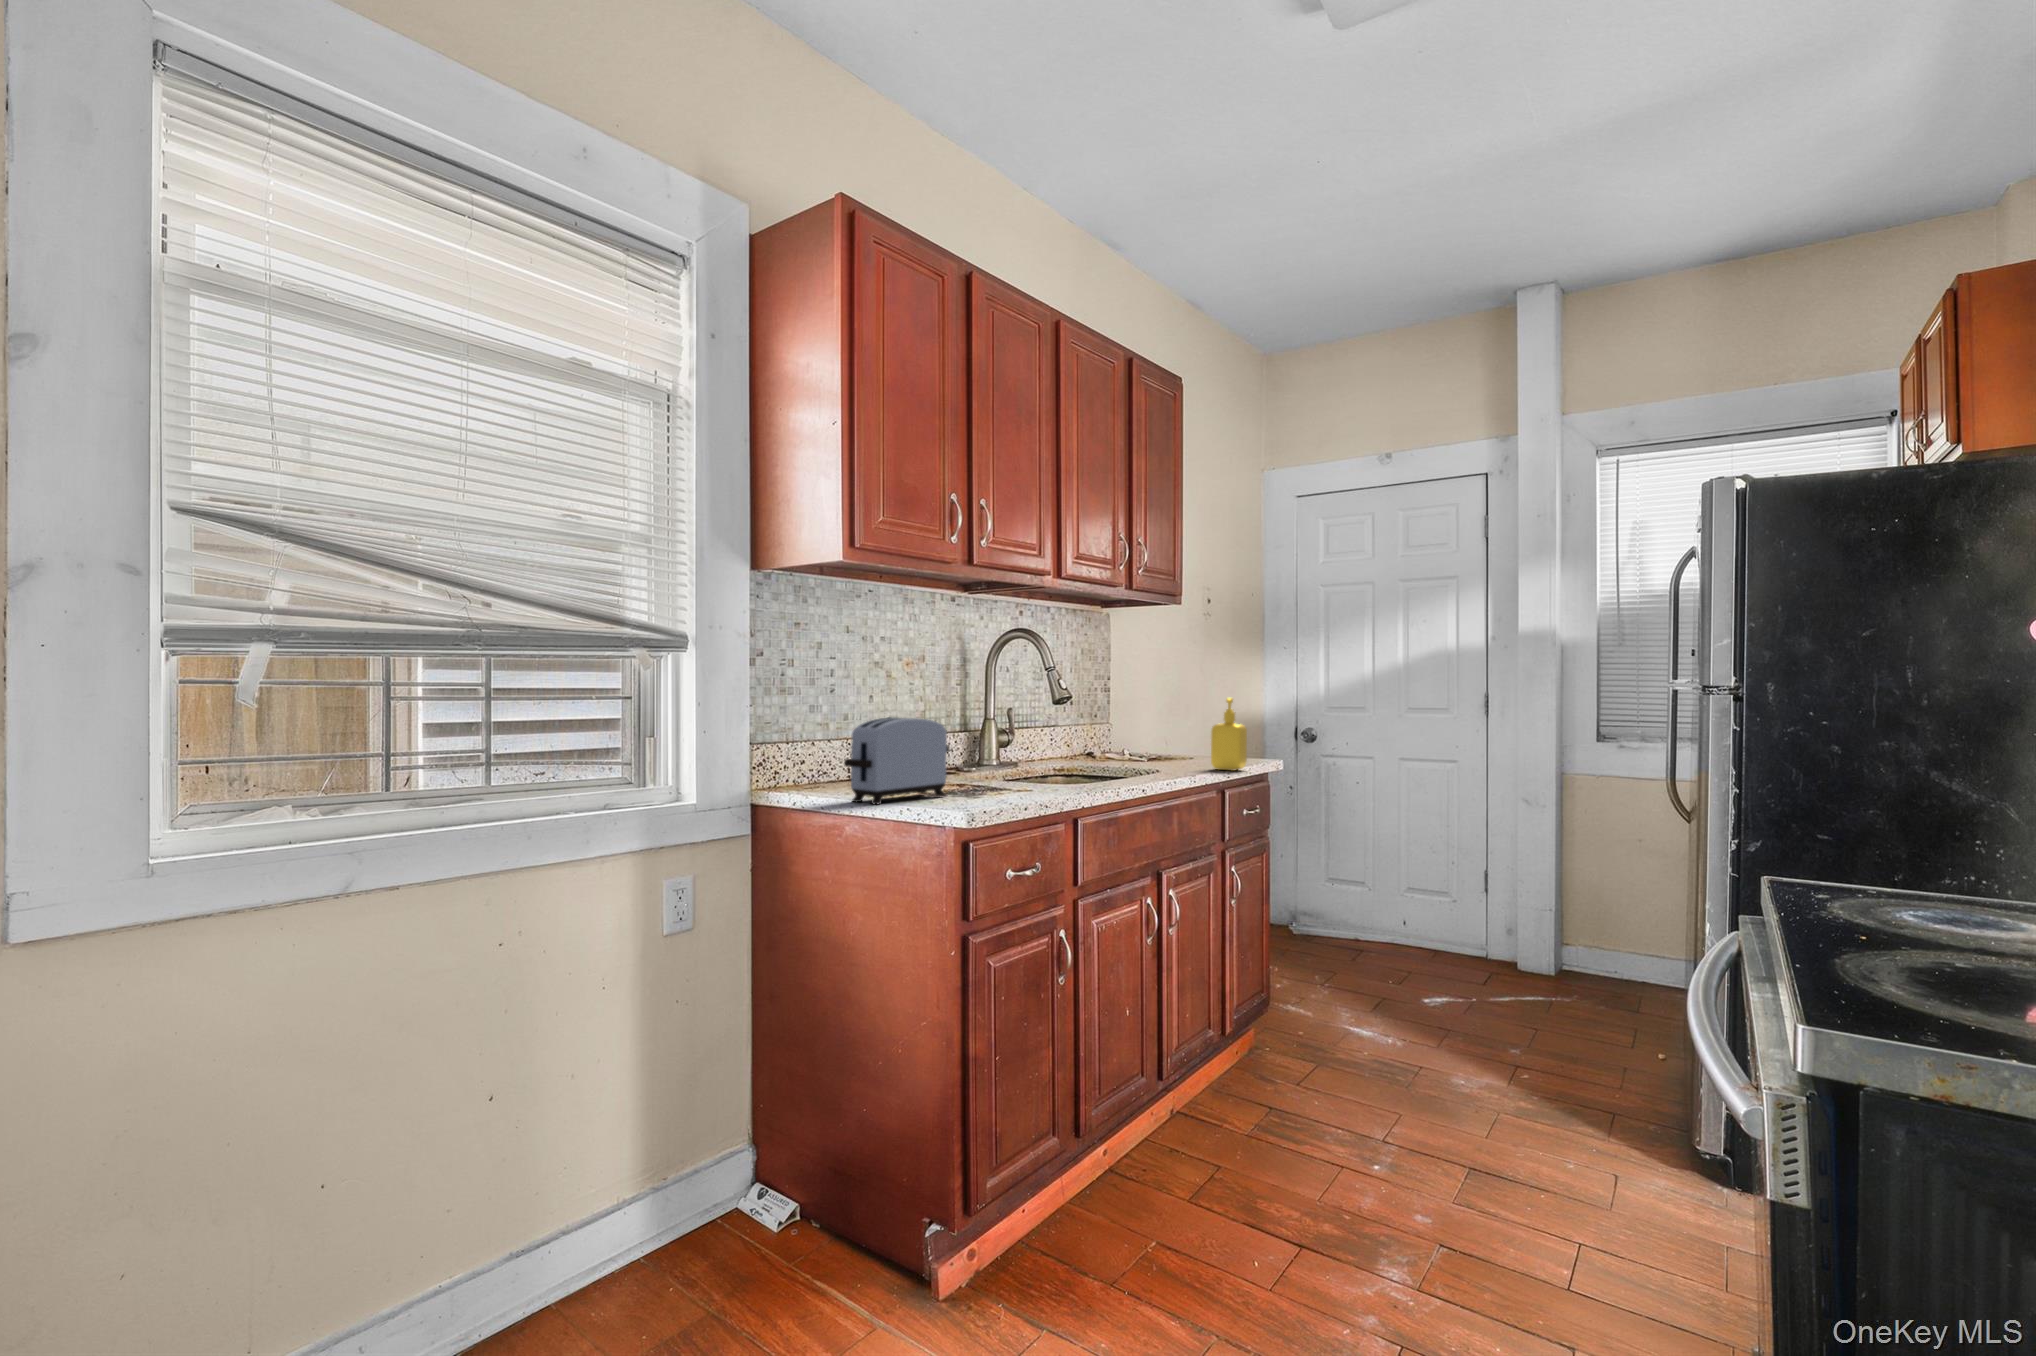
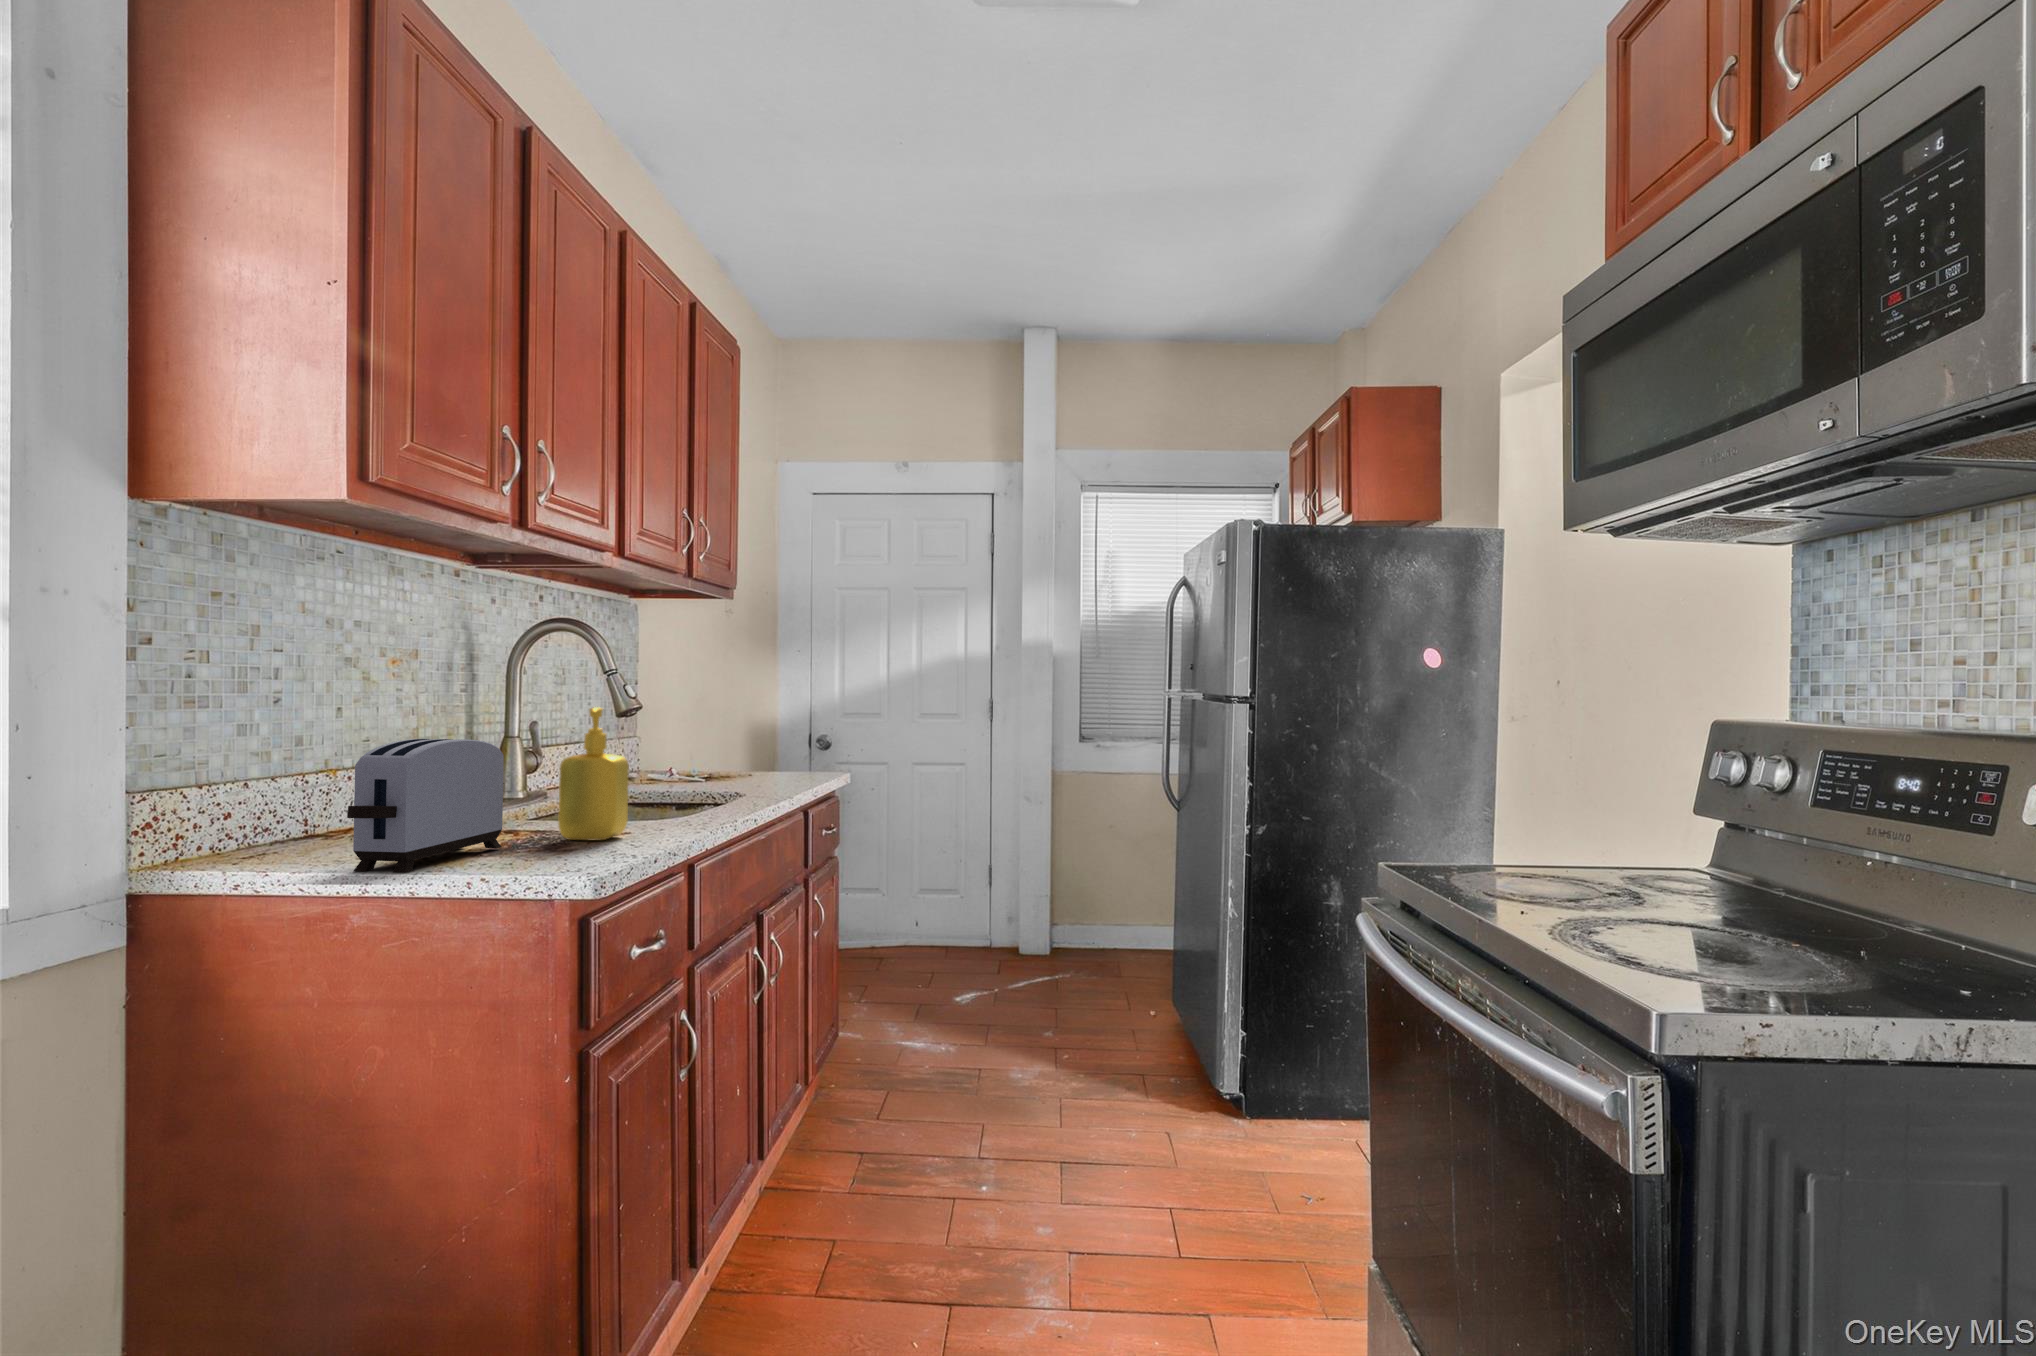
soap dispenser: present [1211,697,1247,771] -> present [558,707,629,840]

